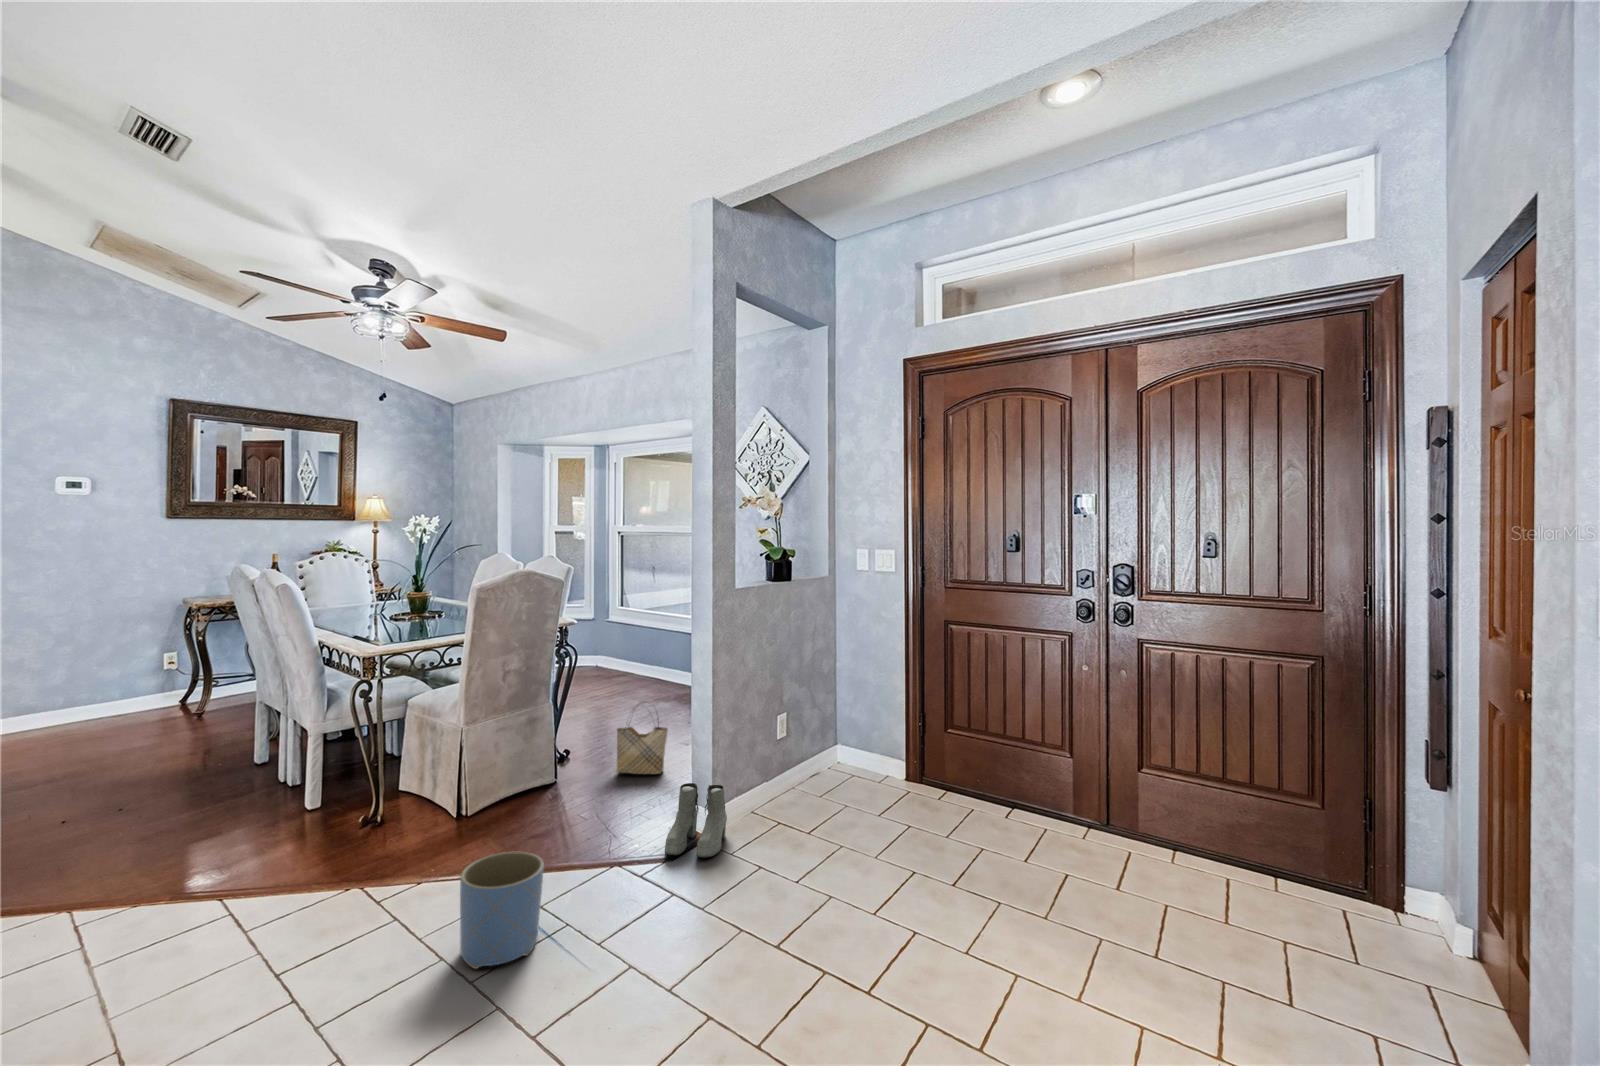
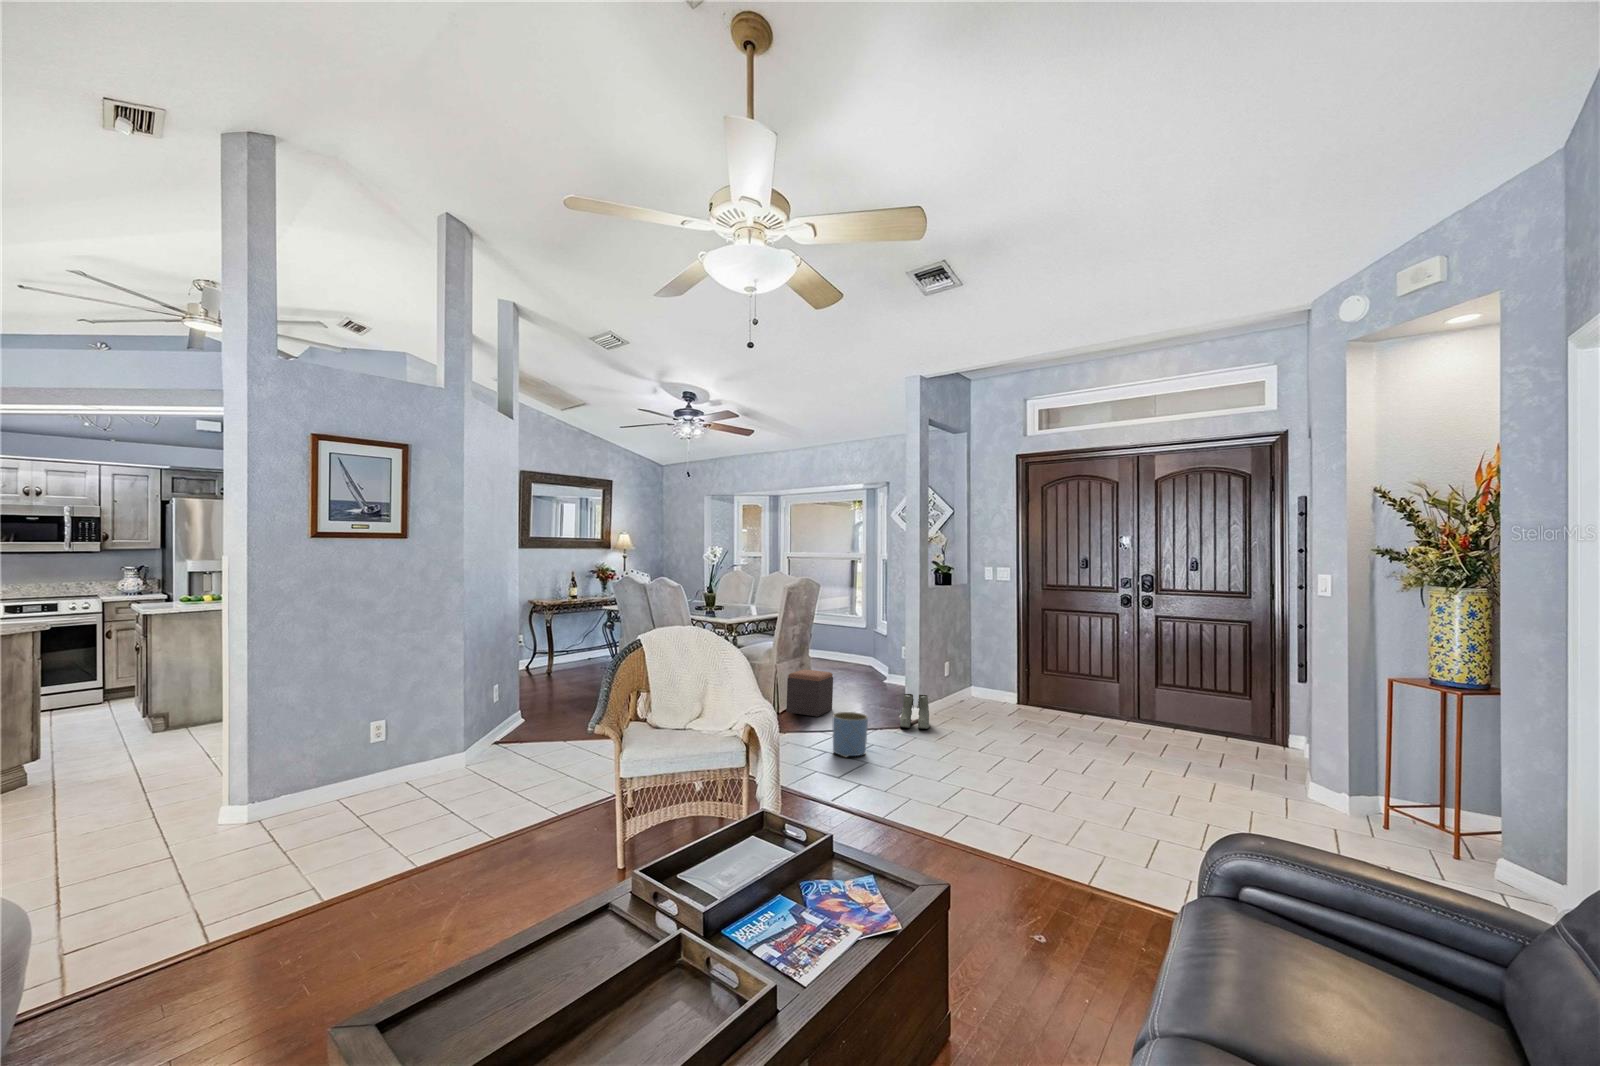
woven basket: present [616,706,668,774] -> none [841,658,871,701]
footstool: none [491,727,585,821] -> present [786,669,833,717]

